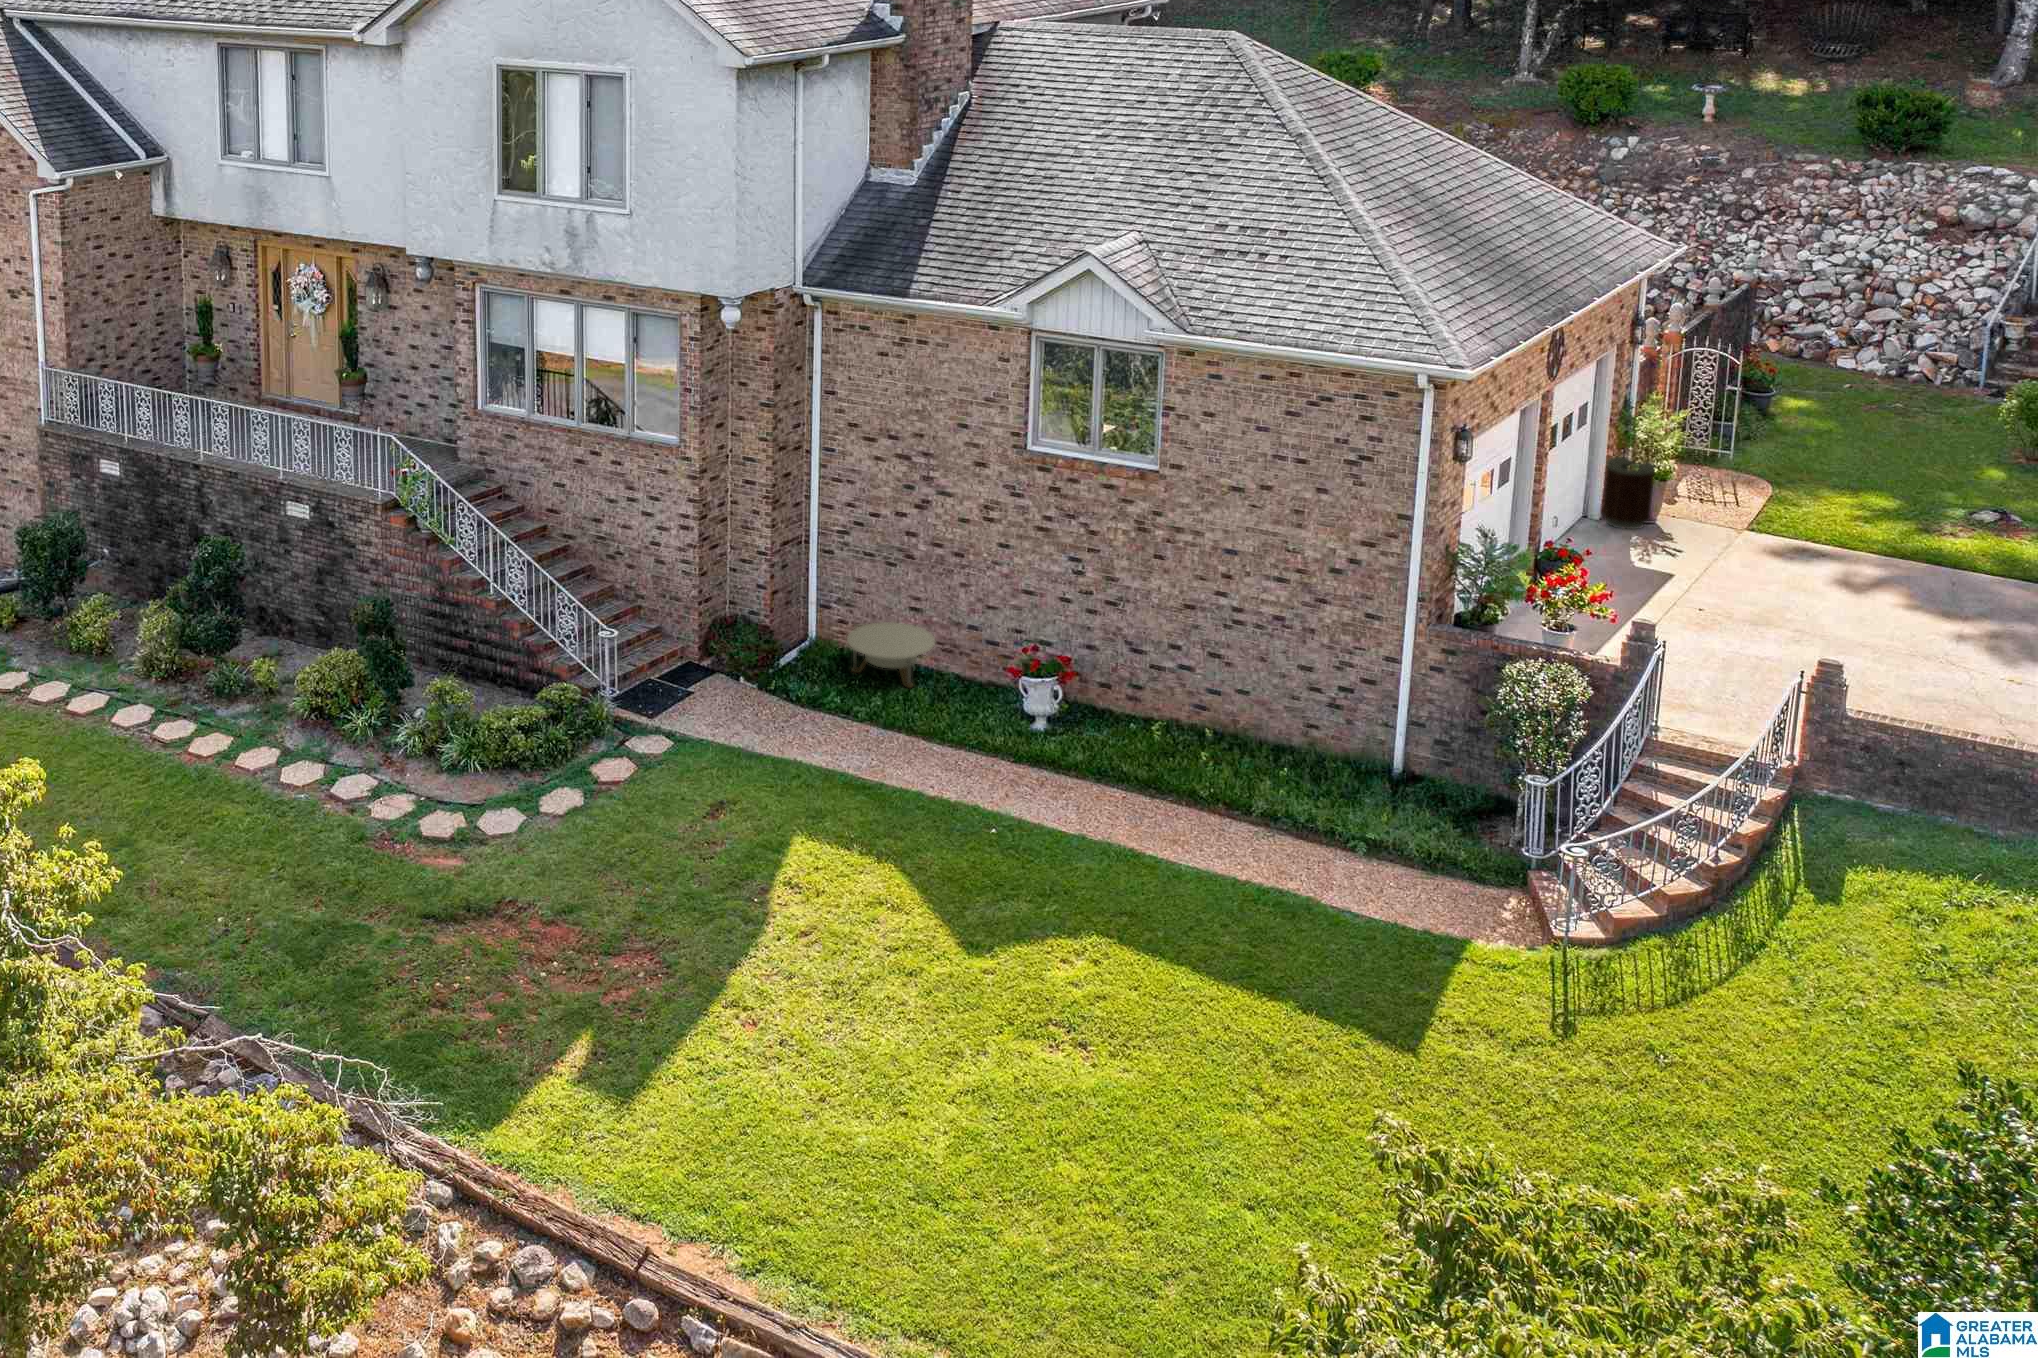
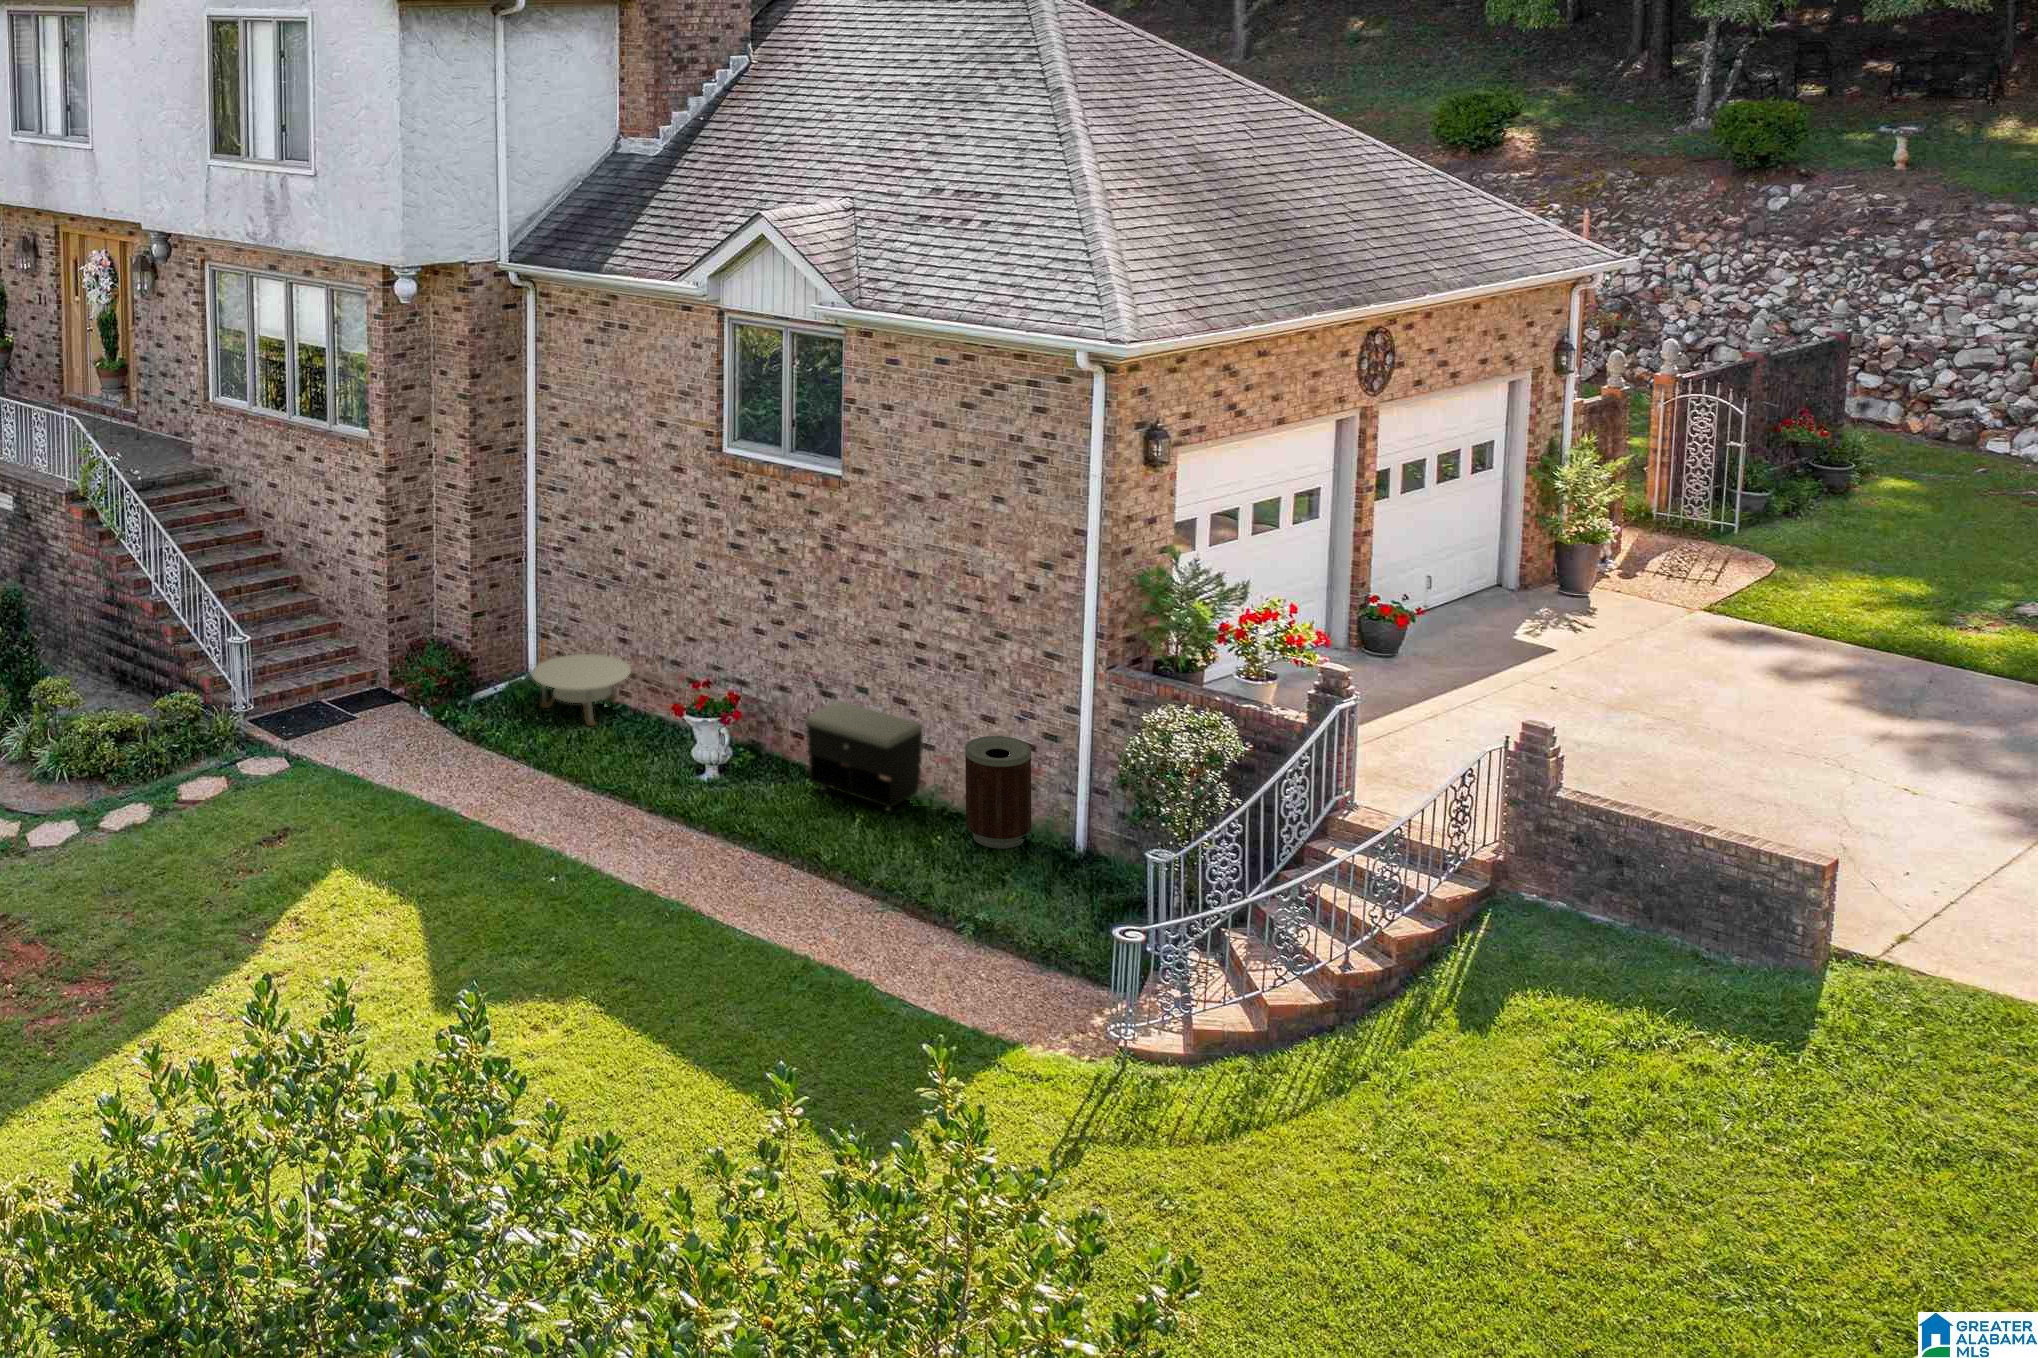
trash can: present [1602,457,1655,529] -> present [965,736,1032,848]
storage bench: none [1143,658,1246,750] -> present [805,701,923,811]

